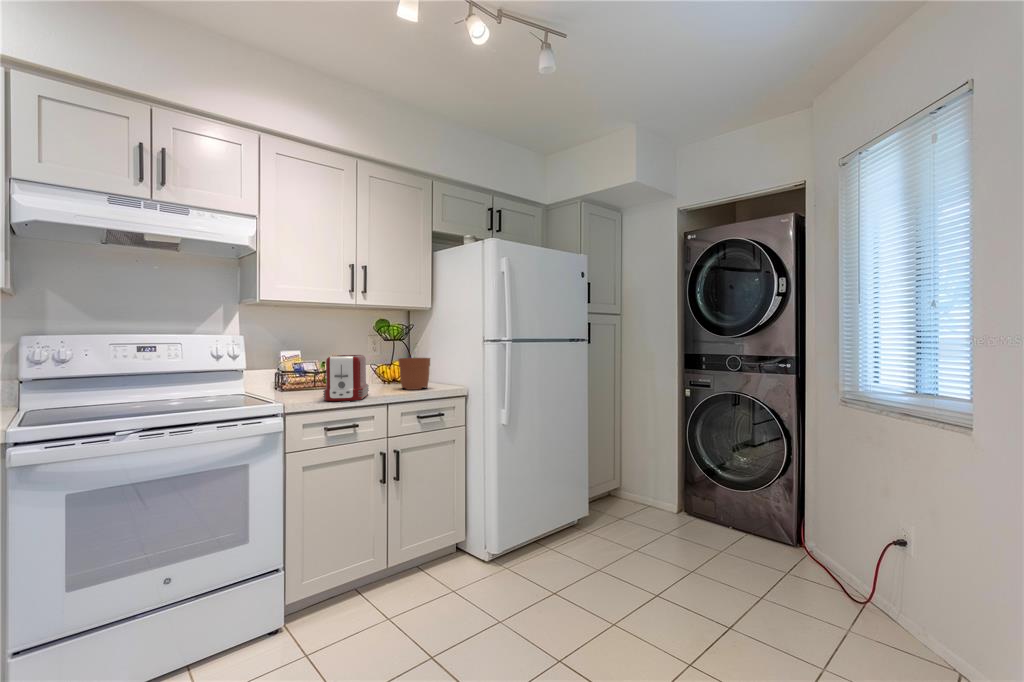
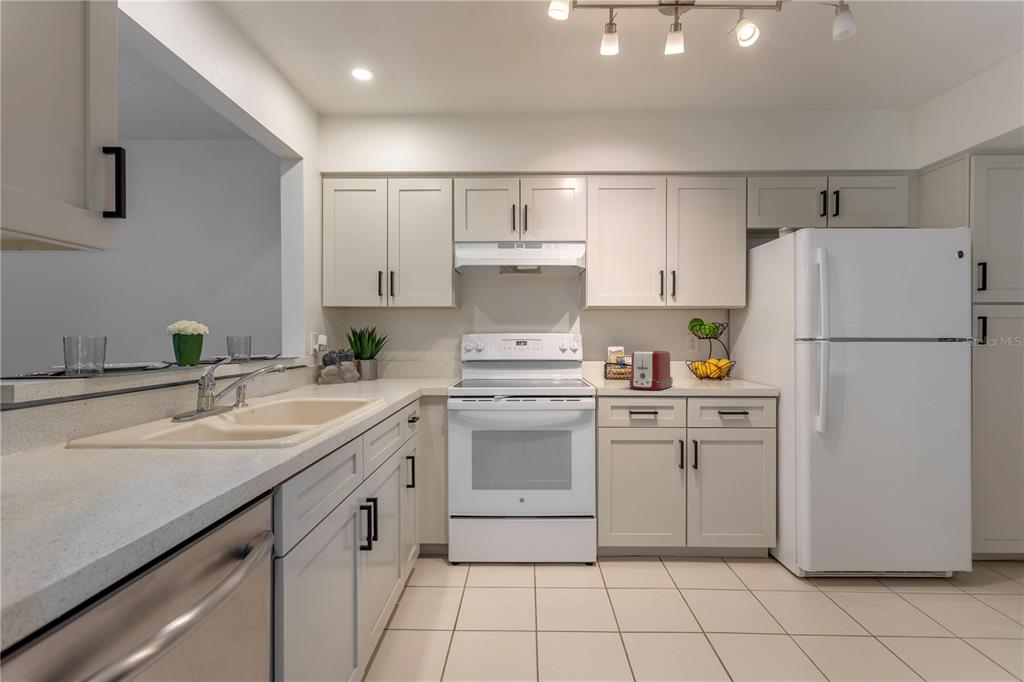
plant pot: present [398,357,430,390] -> none [707,341,740,386]

